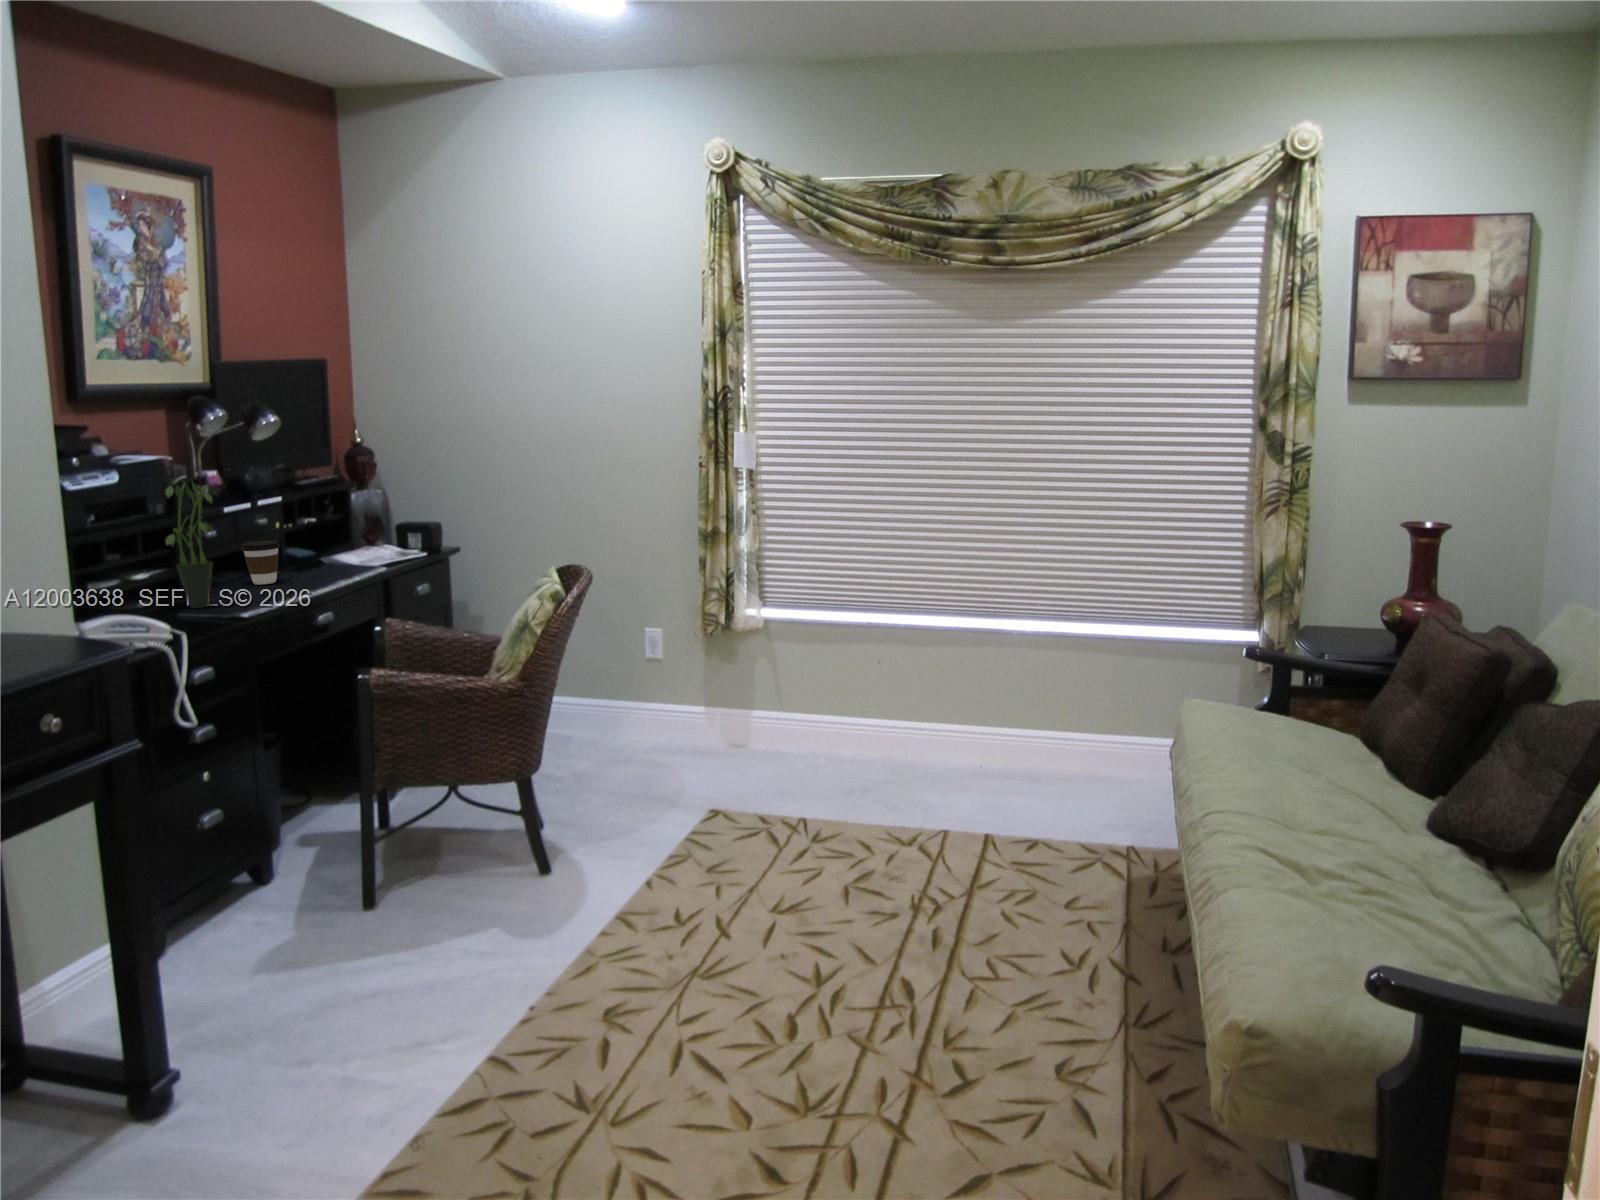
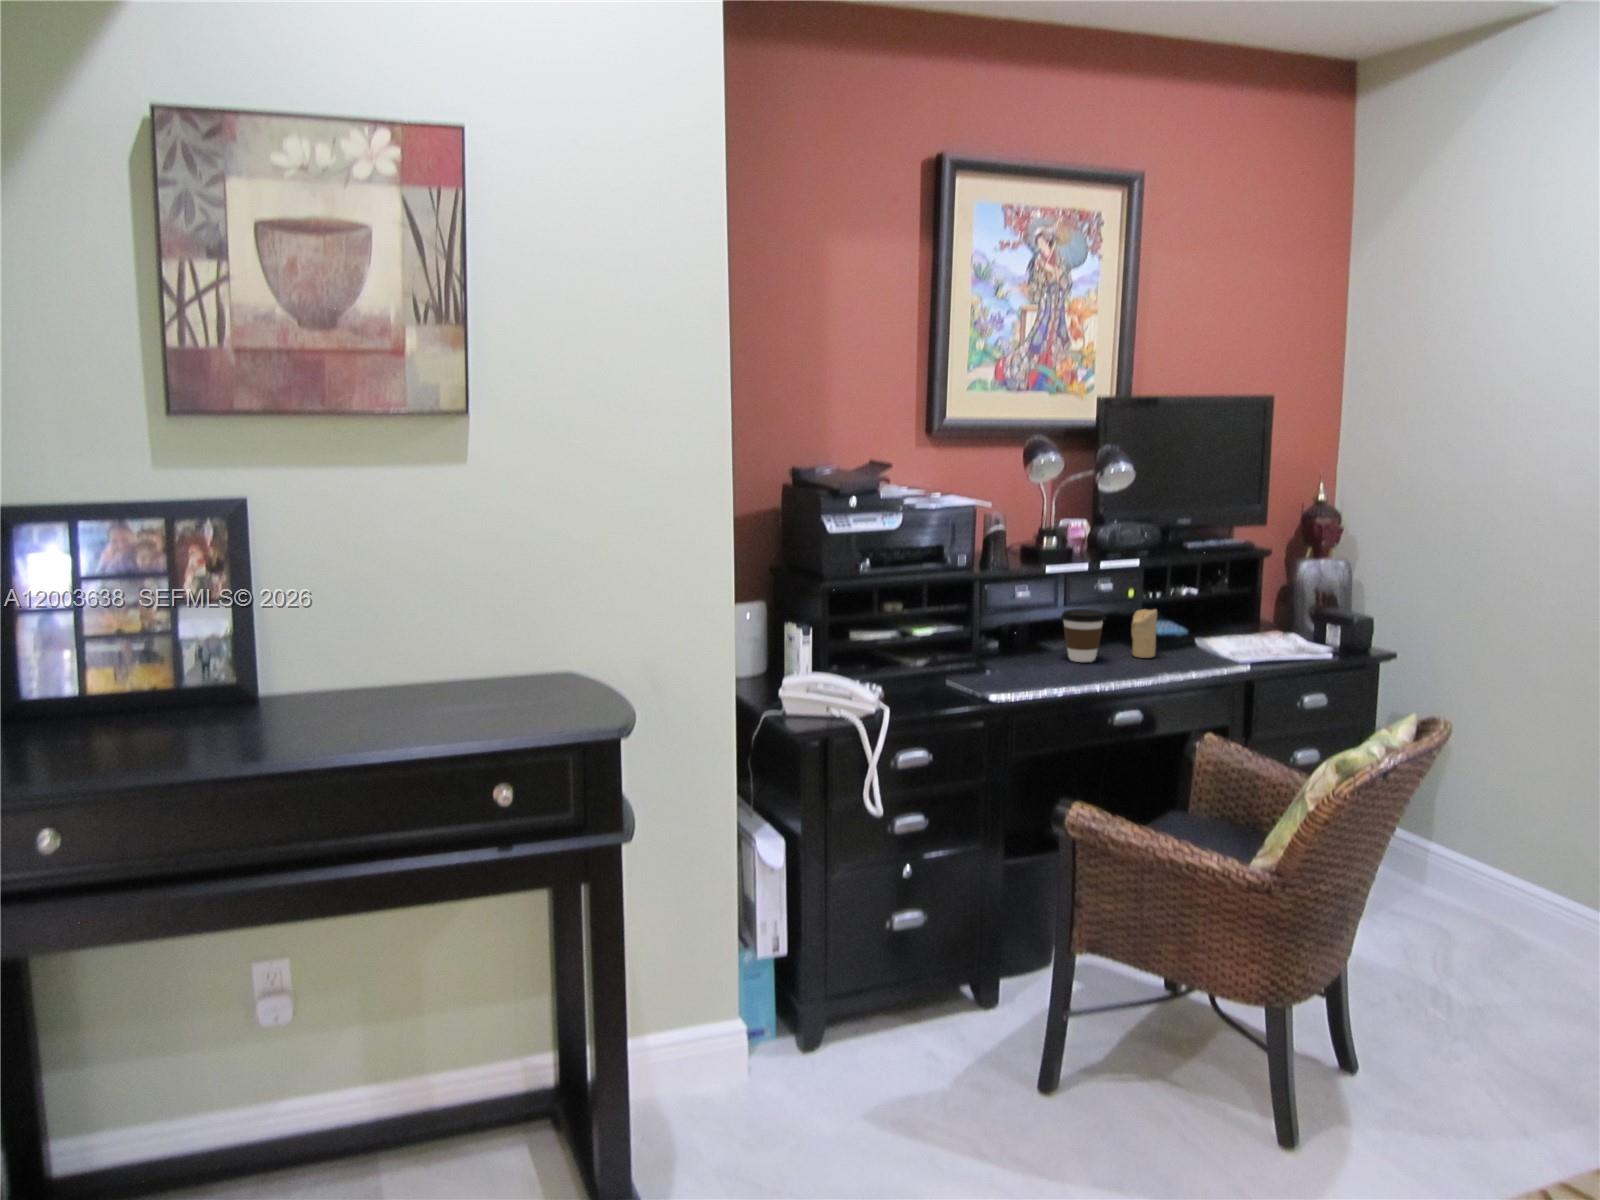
potted plant: present [165,483,213,608] -> none [936,528,1006,679]
candle: none [291,534,315,575] -> present [1131,609,1157,658]

